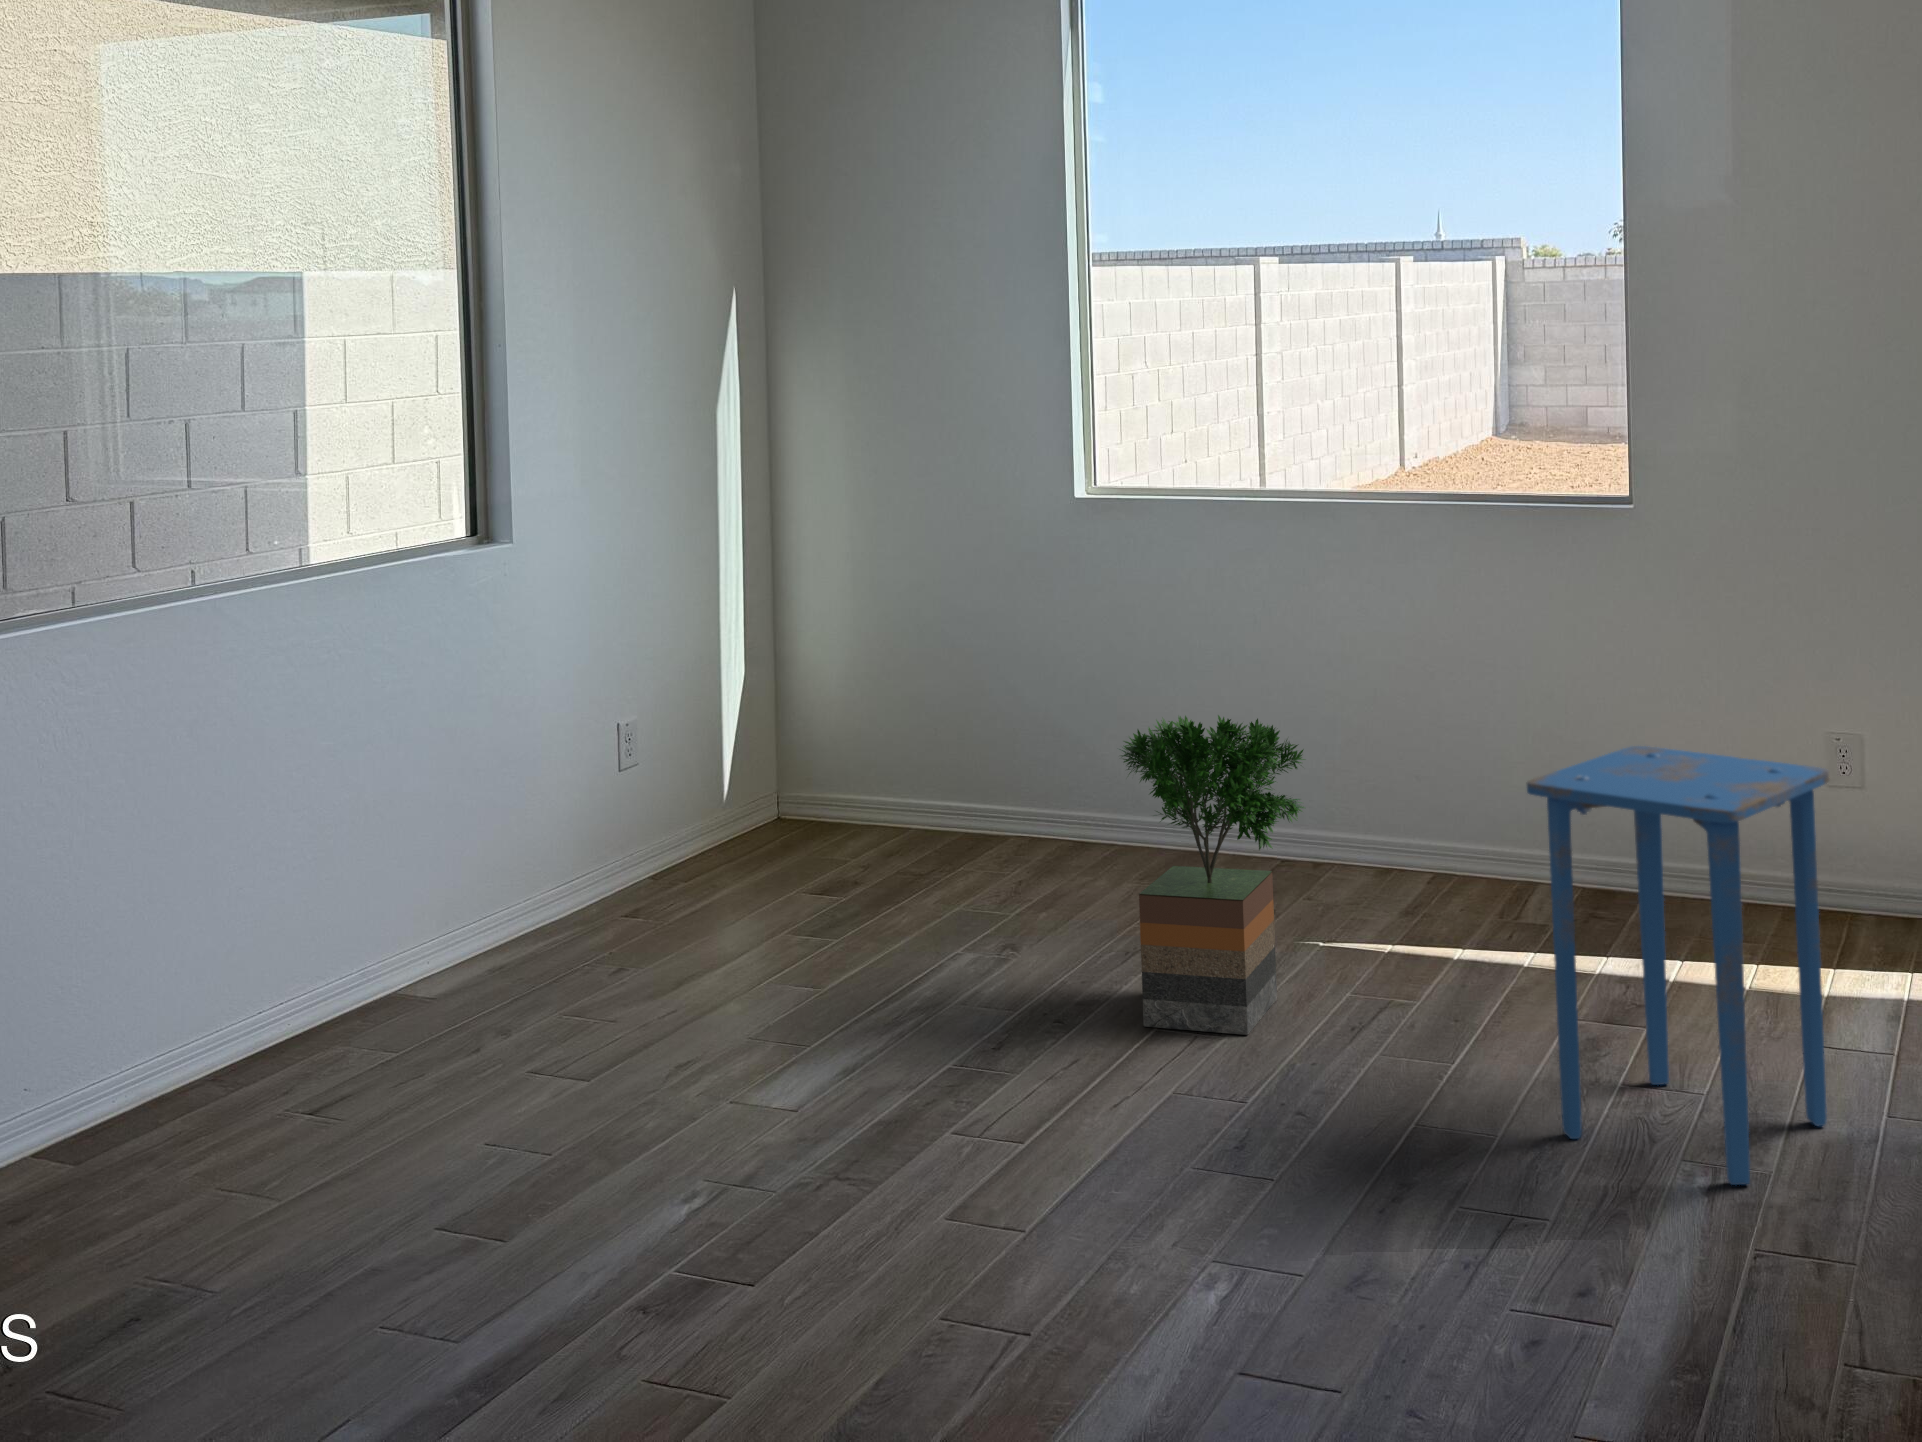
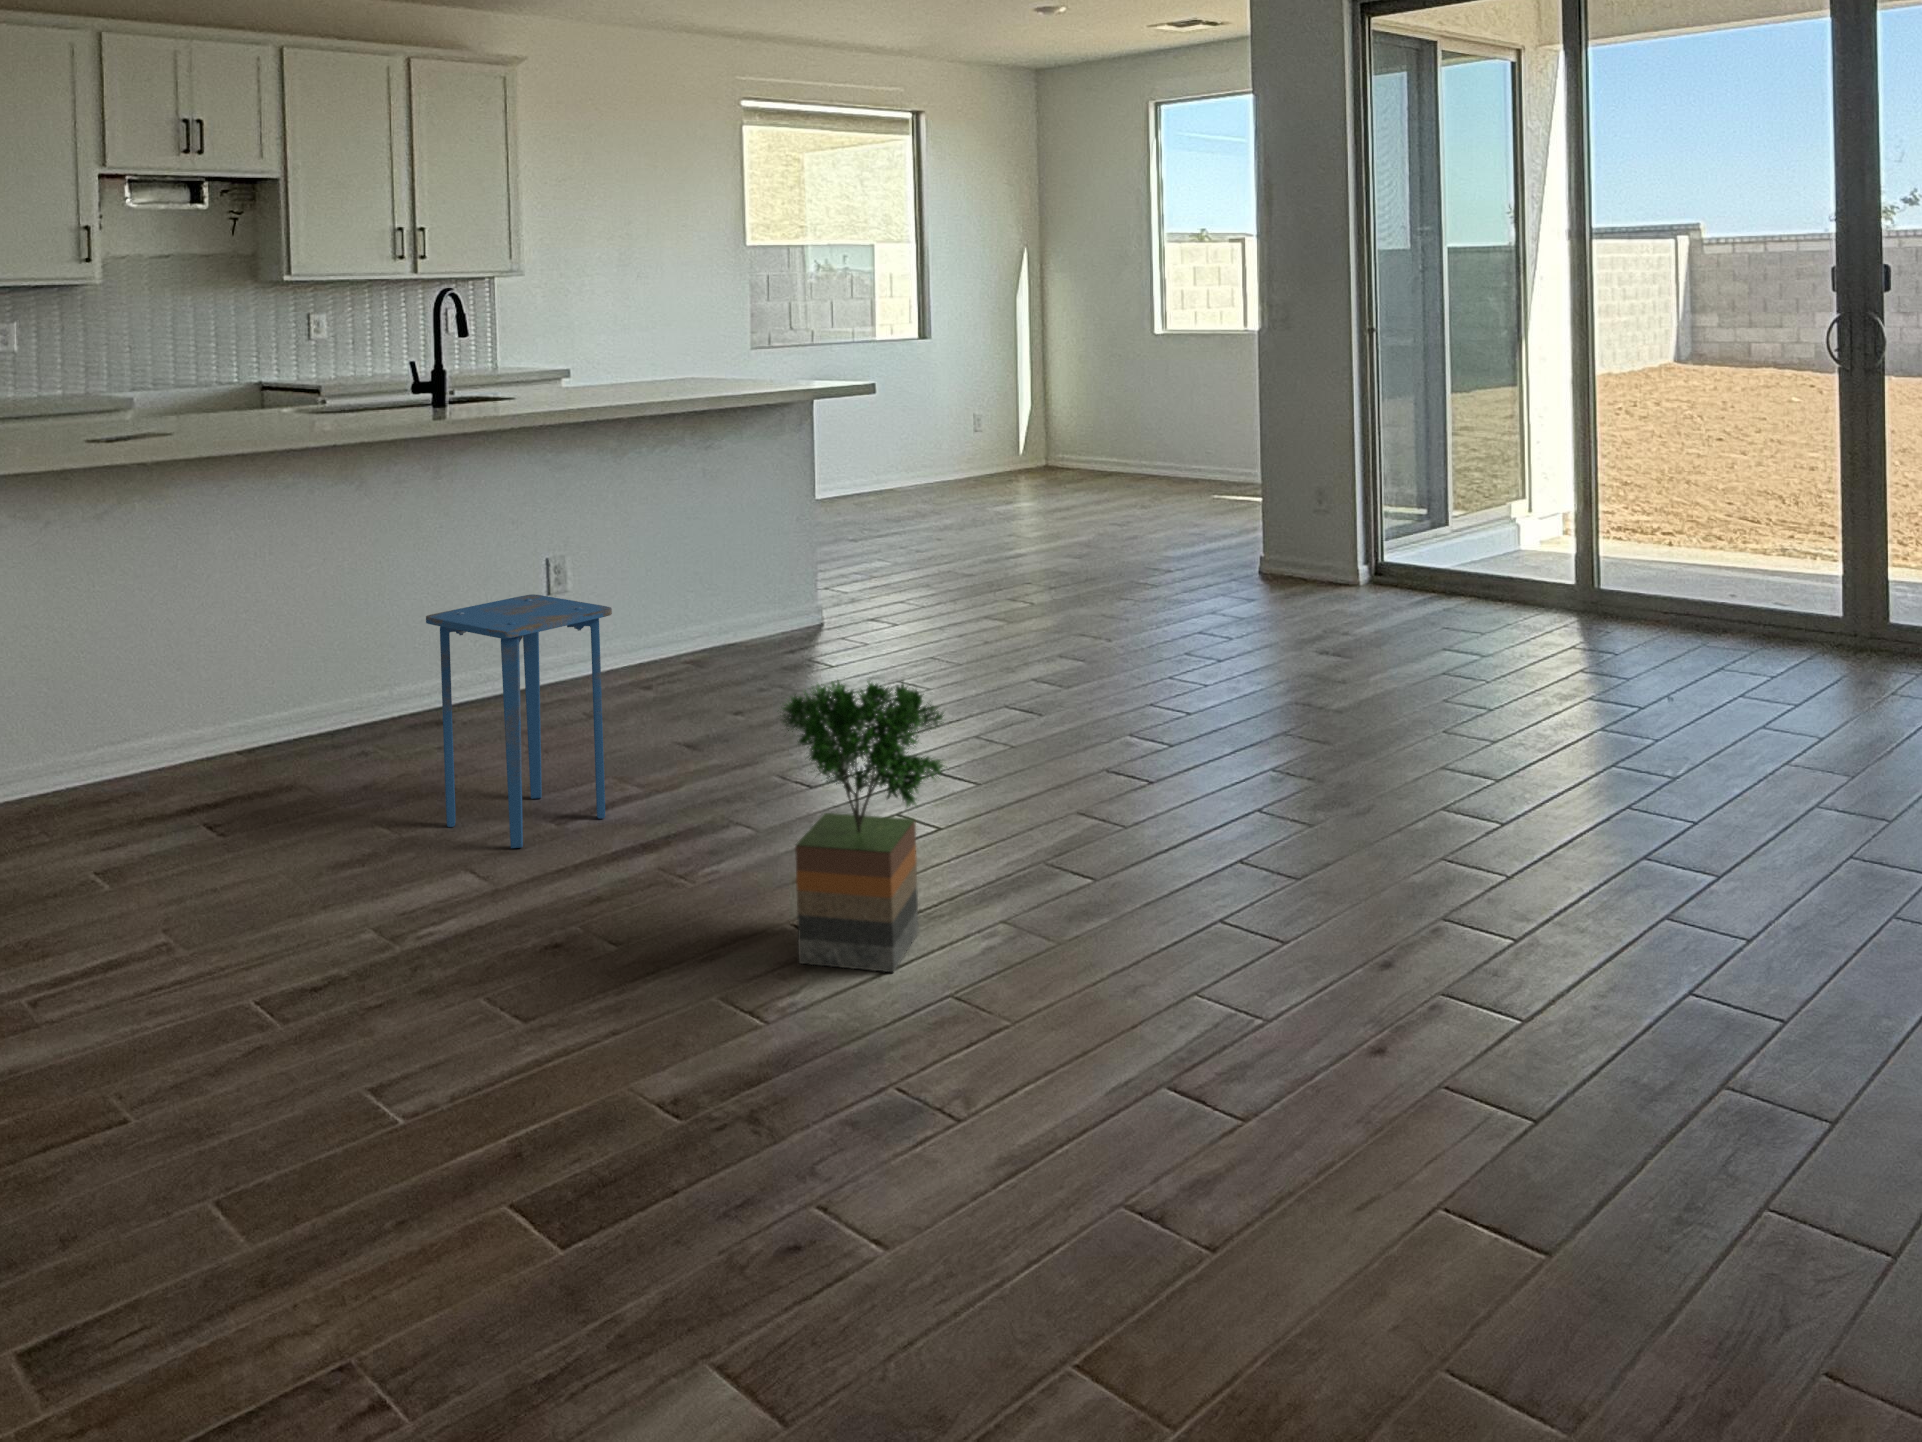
side table: present [1527,746,1829,1185] -> present [426,594,612,848]

